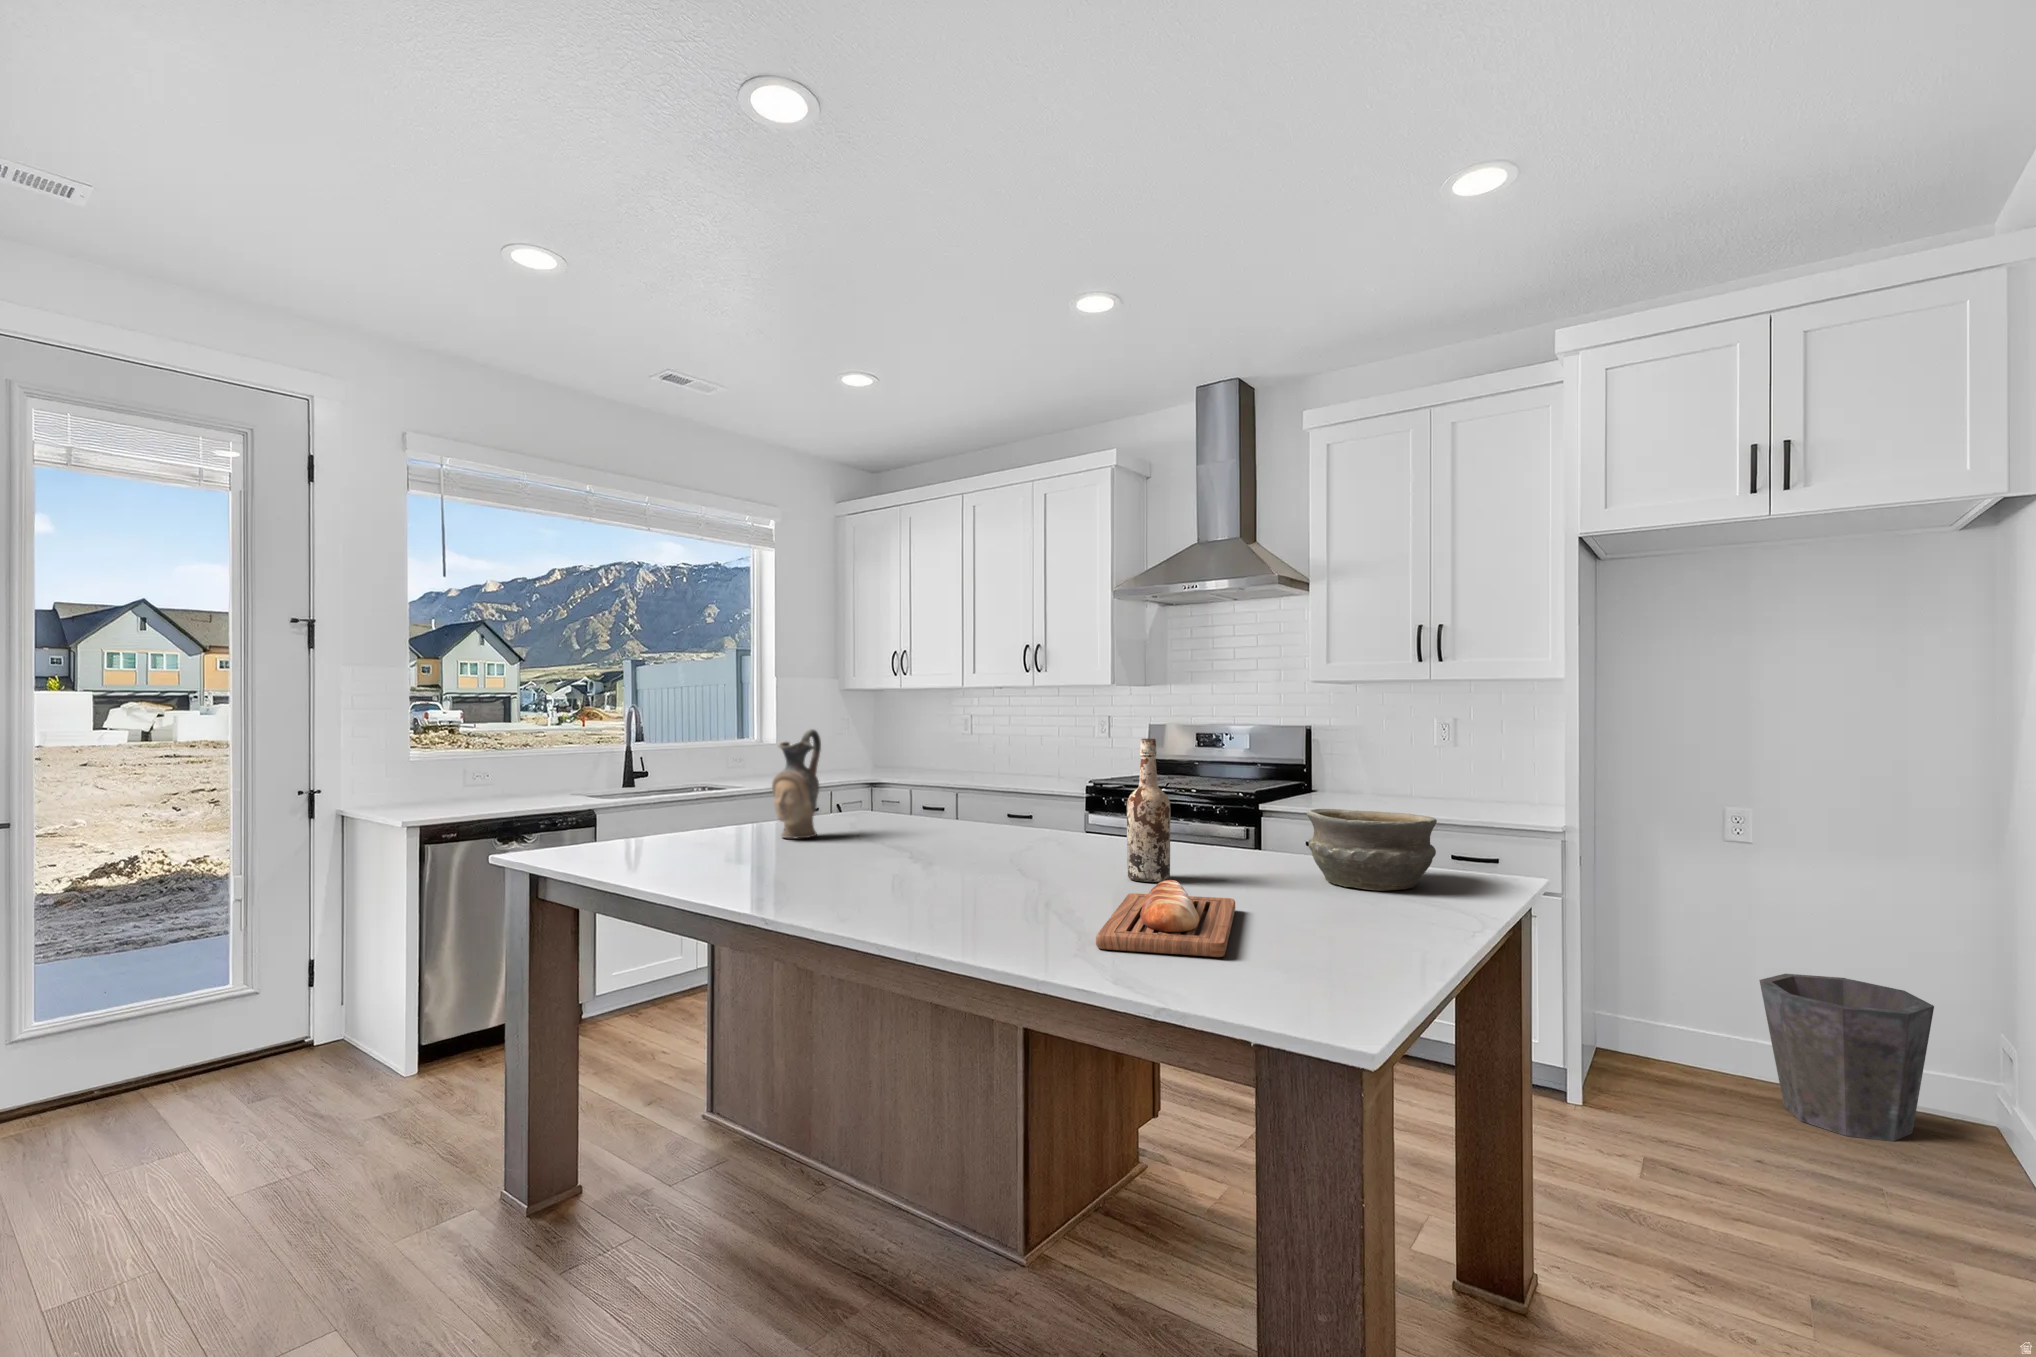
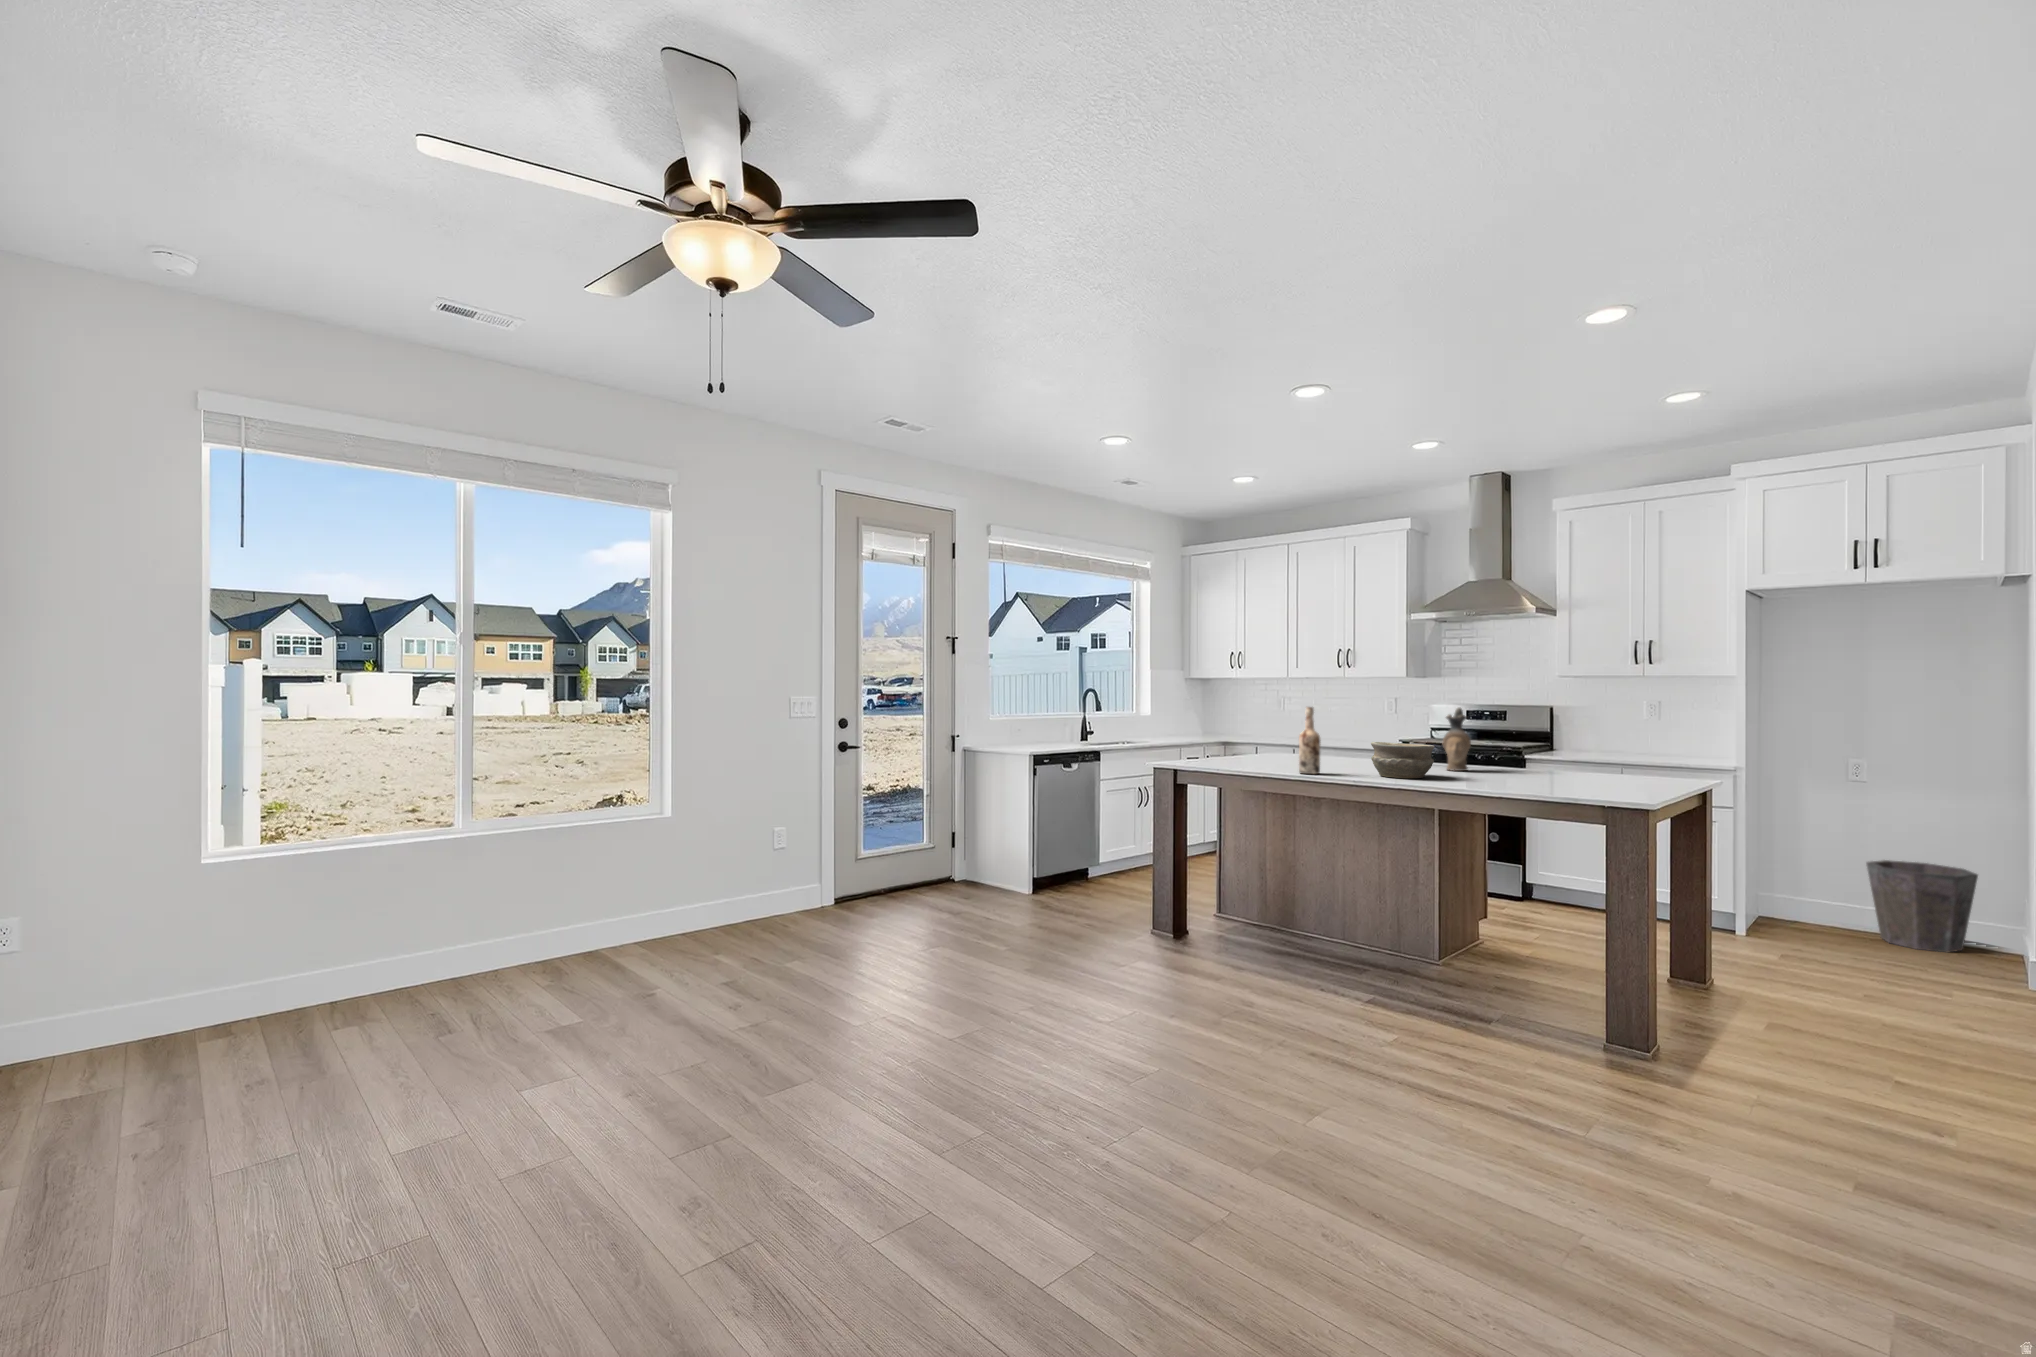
ceramic pitcher: present [772,729,821,838] -> present [1442,708,1471,771]
wine bottle: present [1127,739,1170,882] -> present [1299,707,1321,774]
bowl: present [1307,809,1437,891] -> present [1371,742,1435,778]
bread loaf: present [1096,880,1235,957] -> none [1511,770,1578,794]

